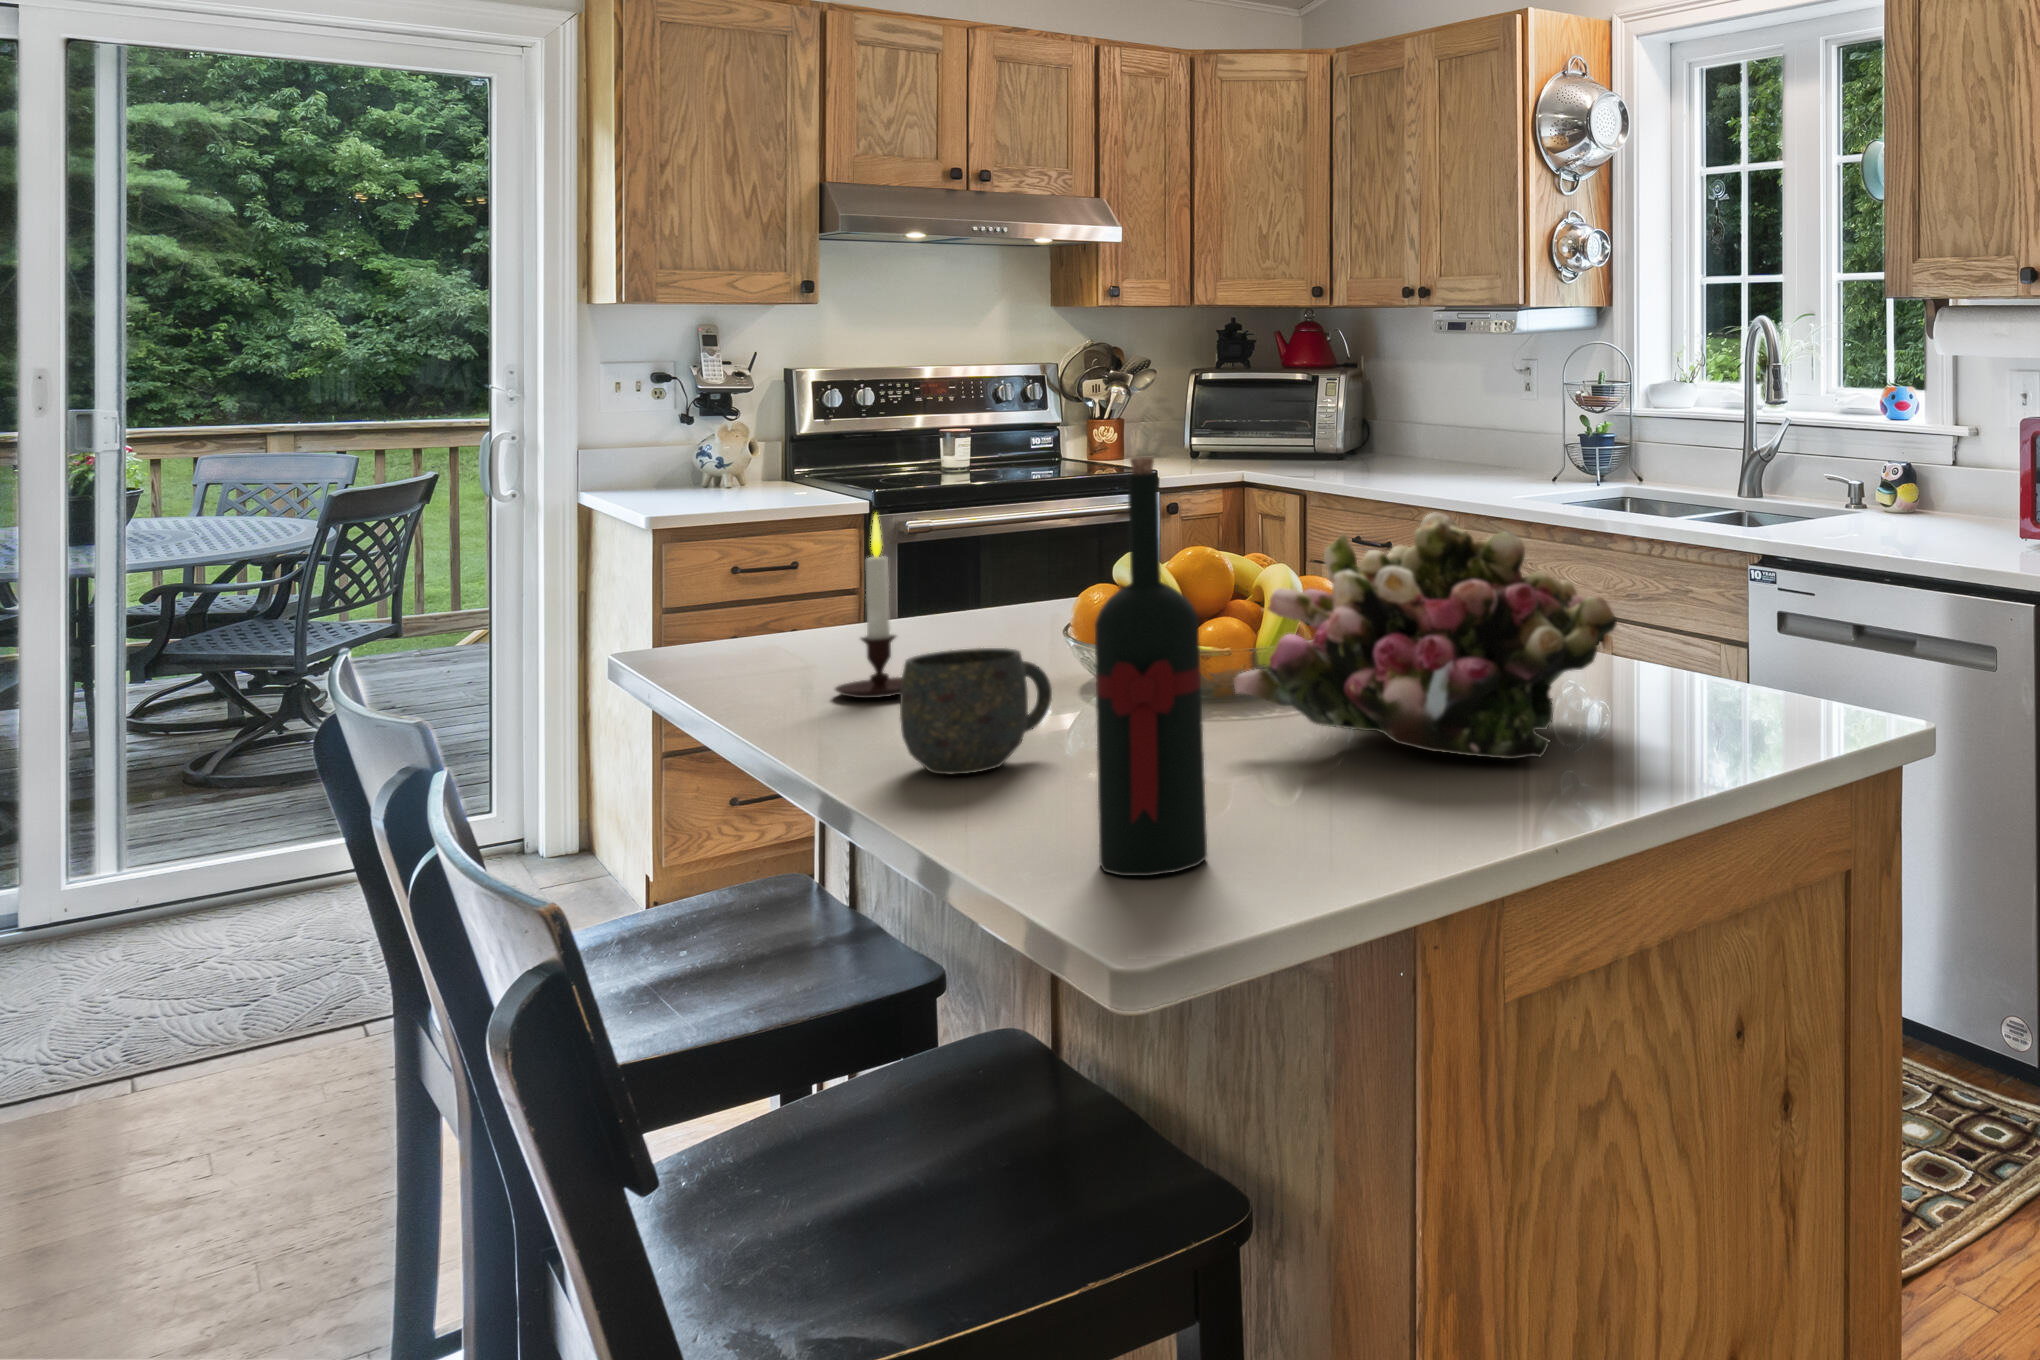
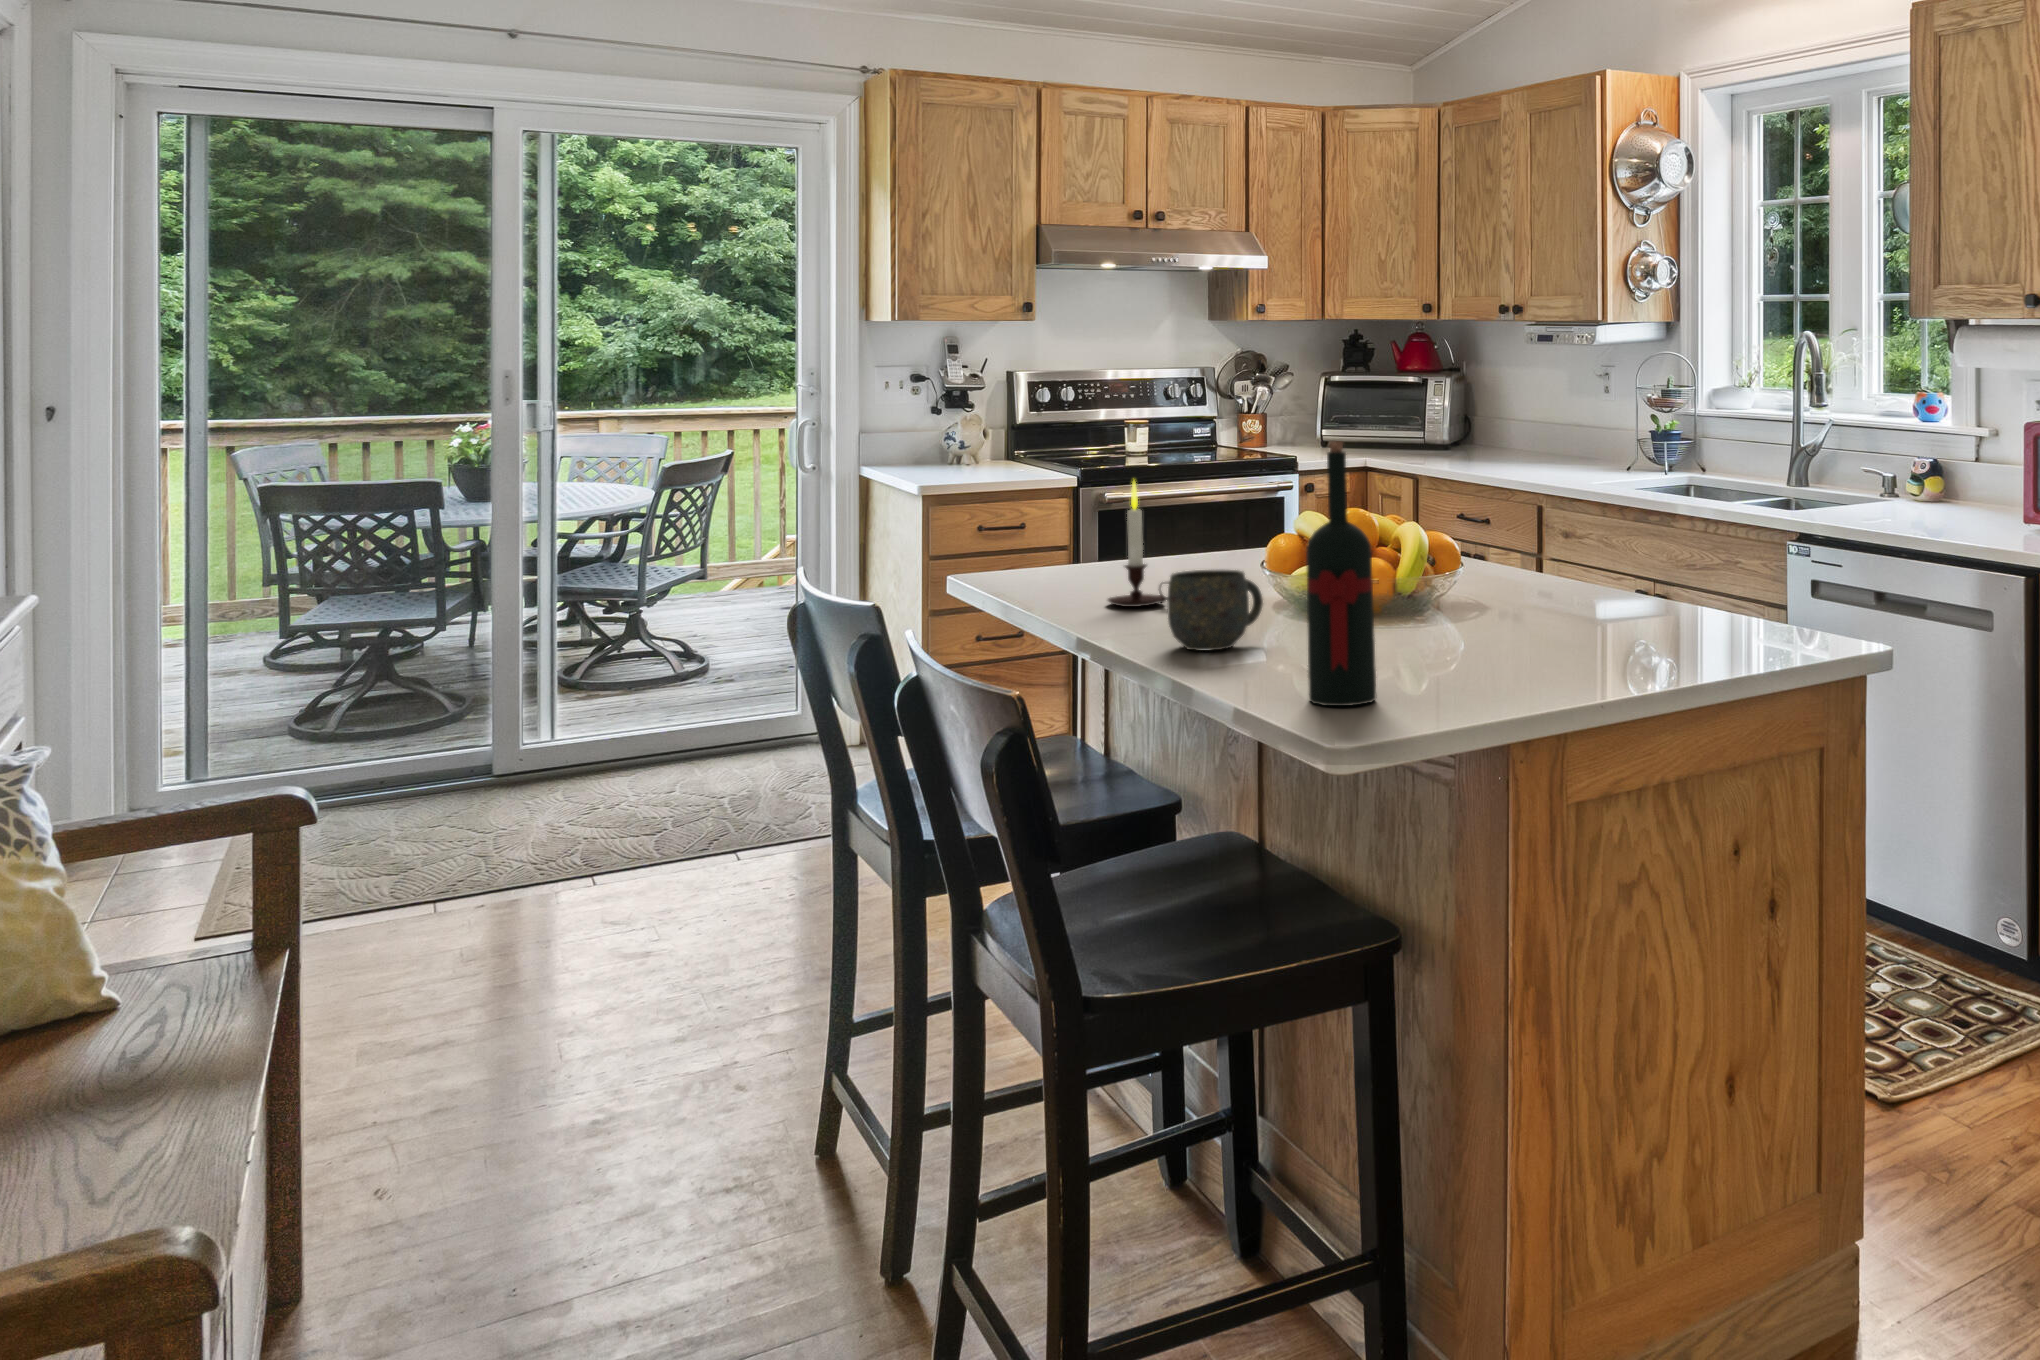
flower arrangement: present [1234,513,1617,759] -> none [1385,485,1654,655]

